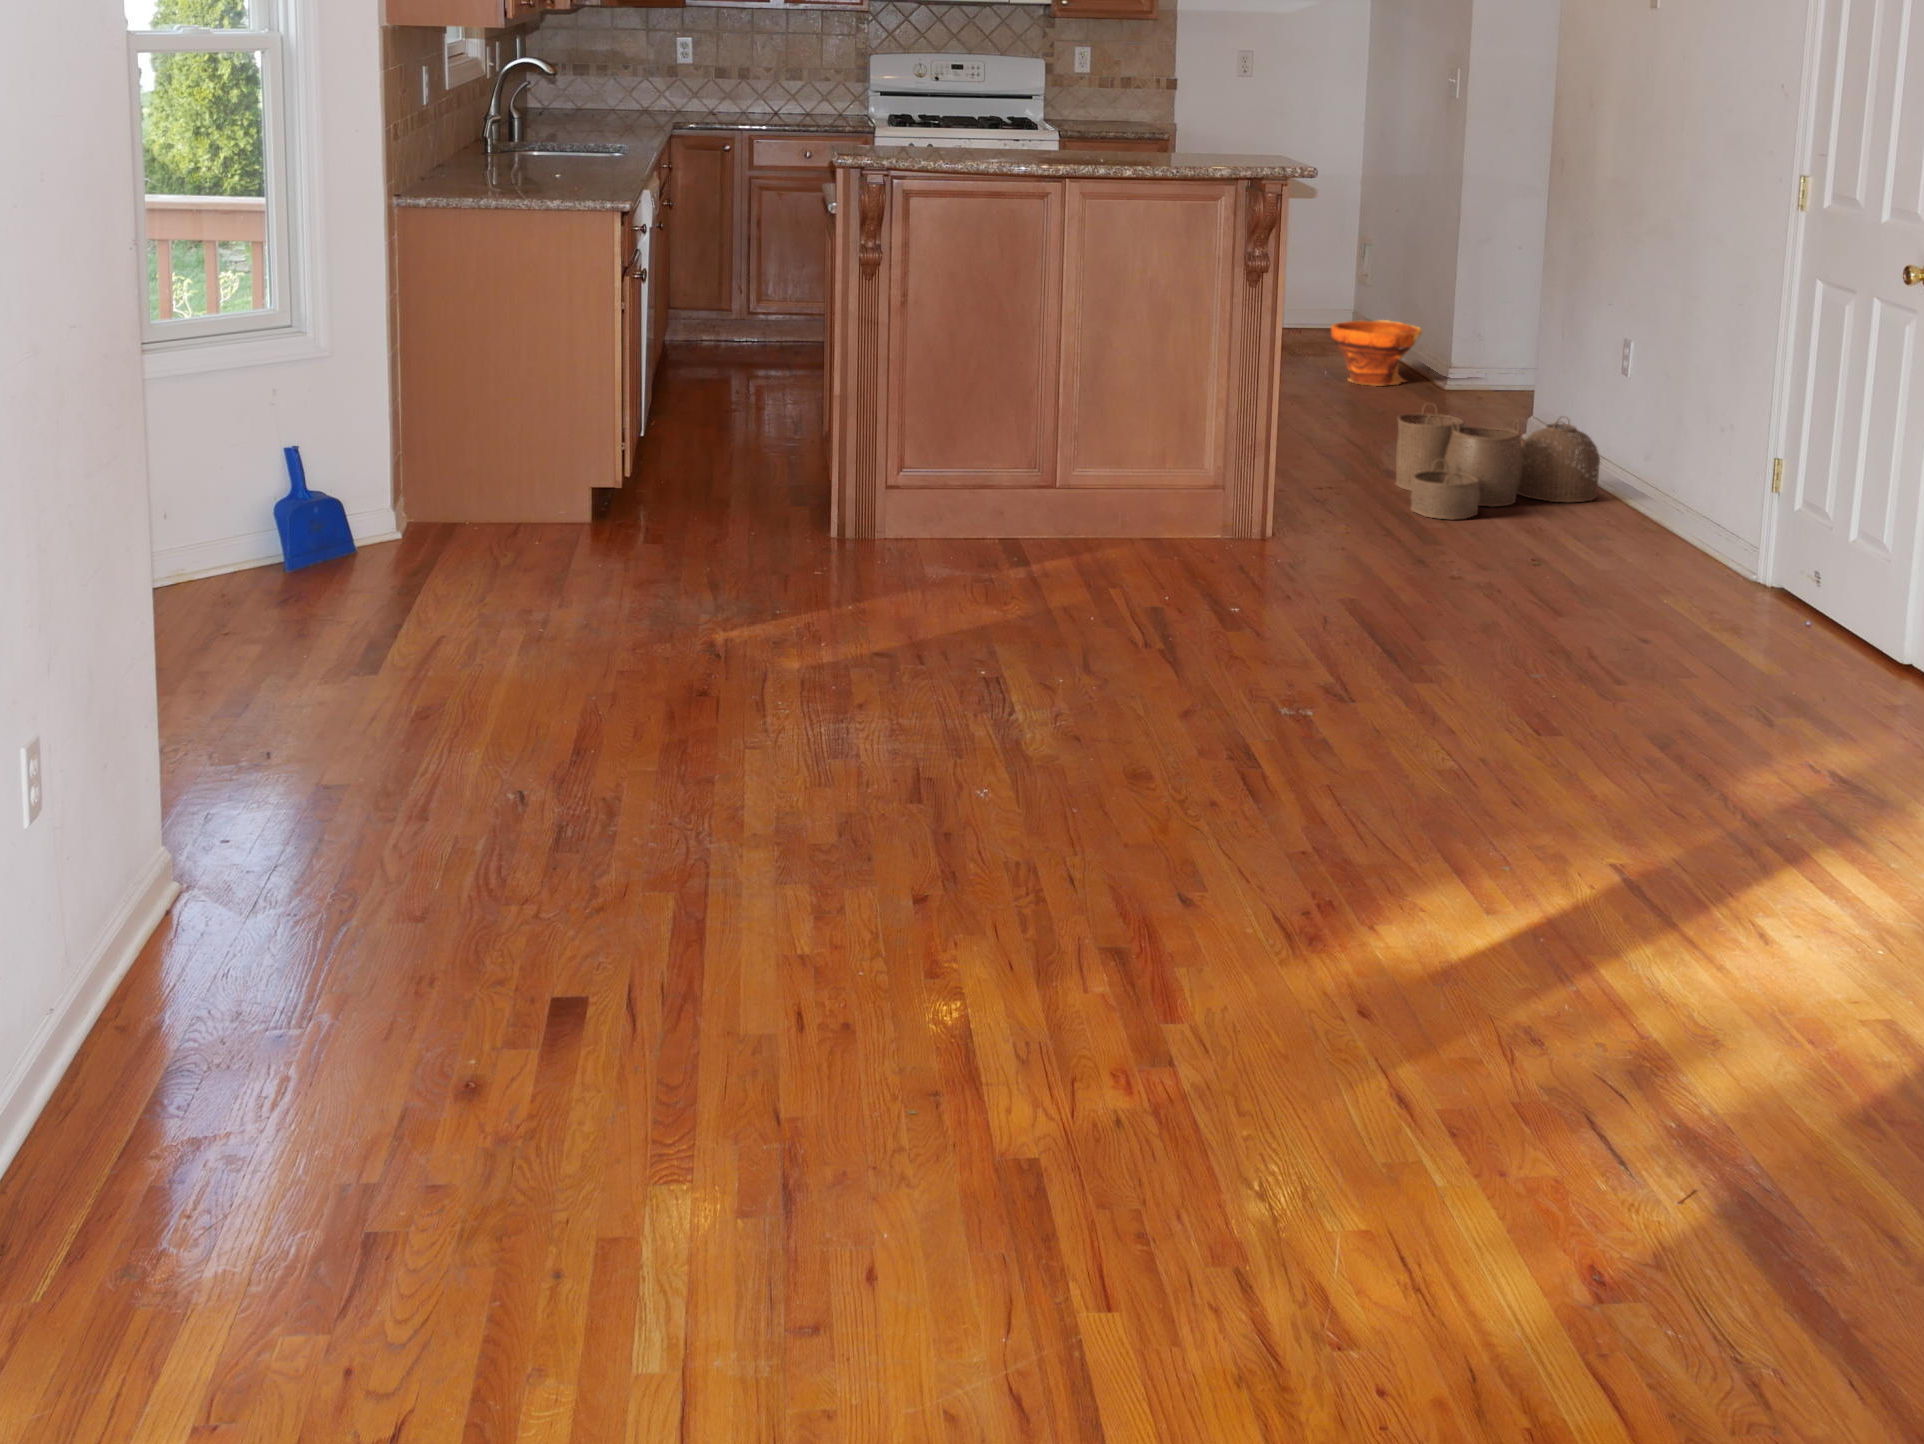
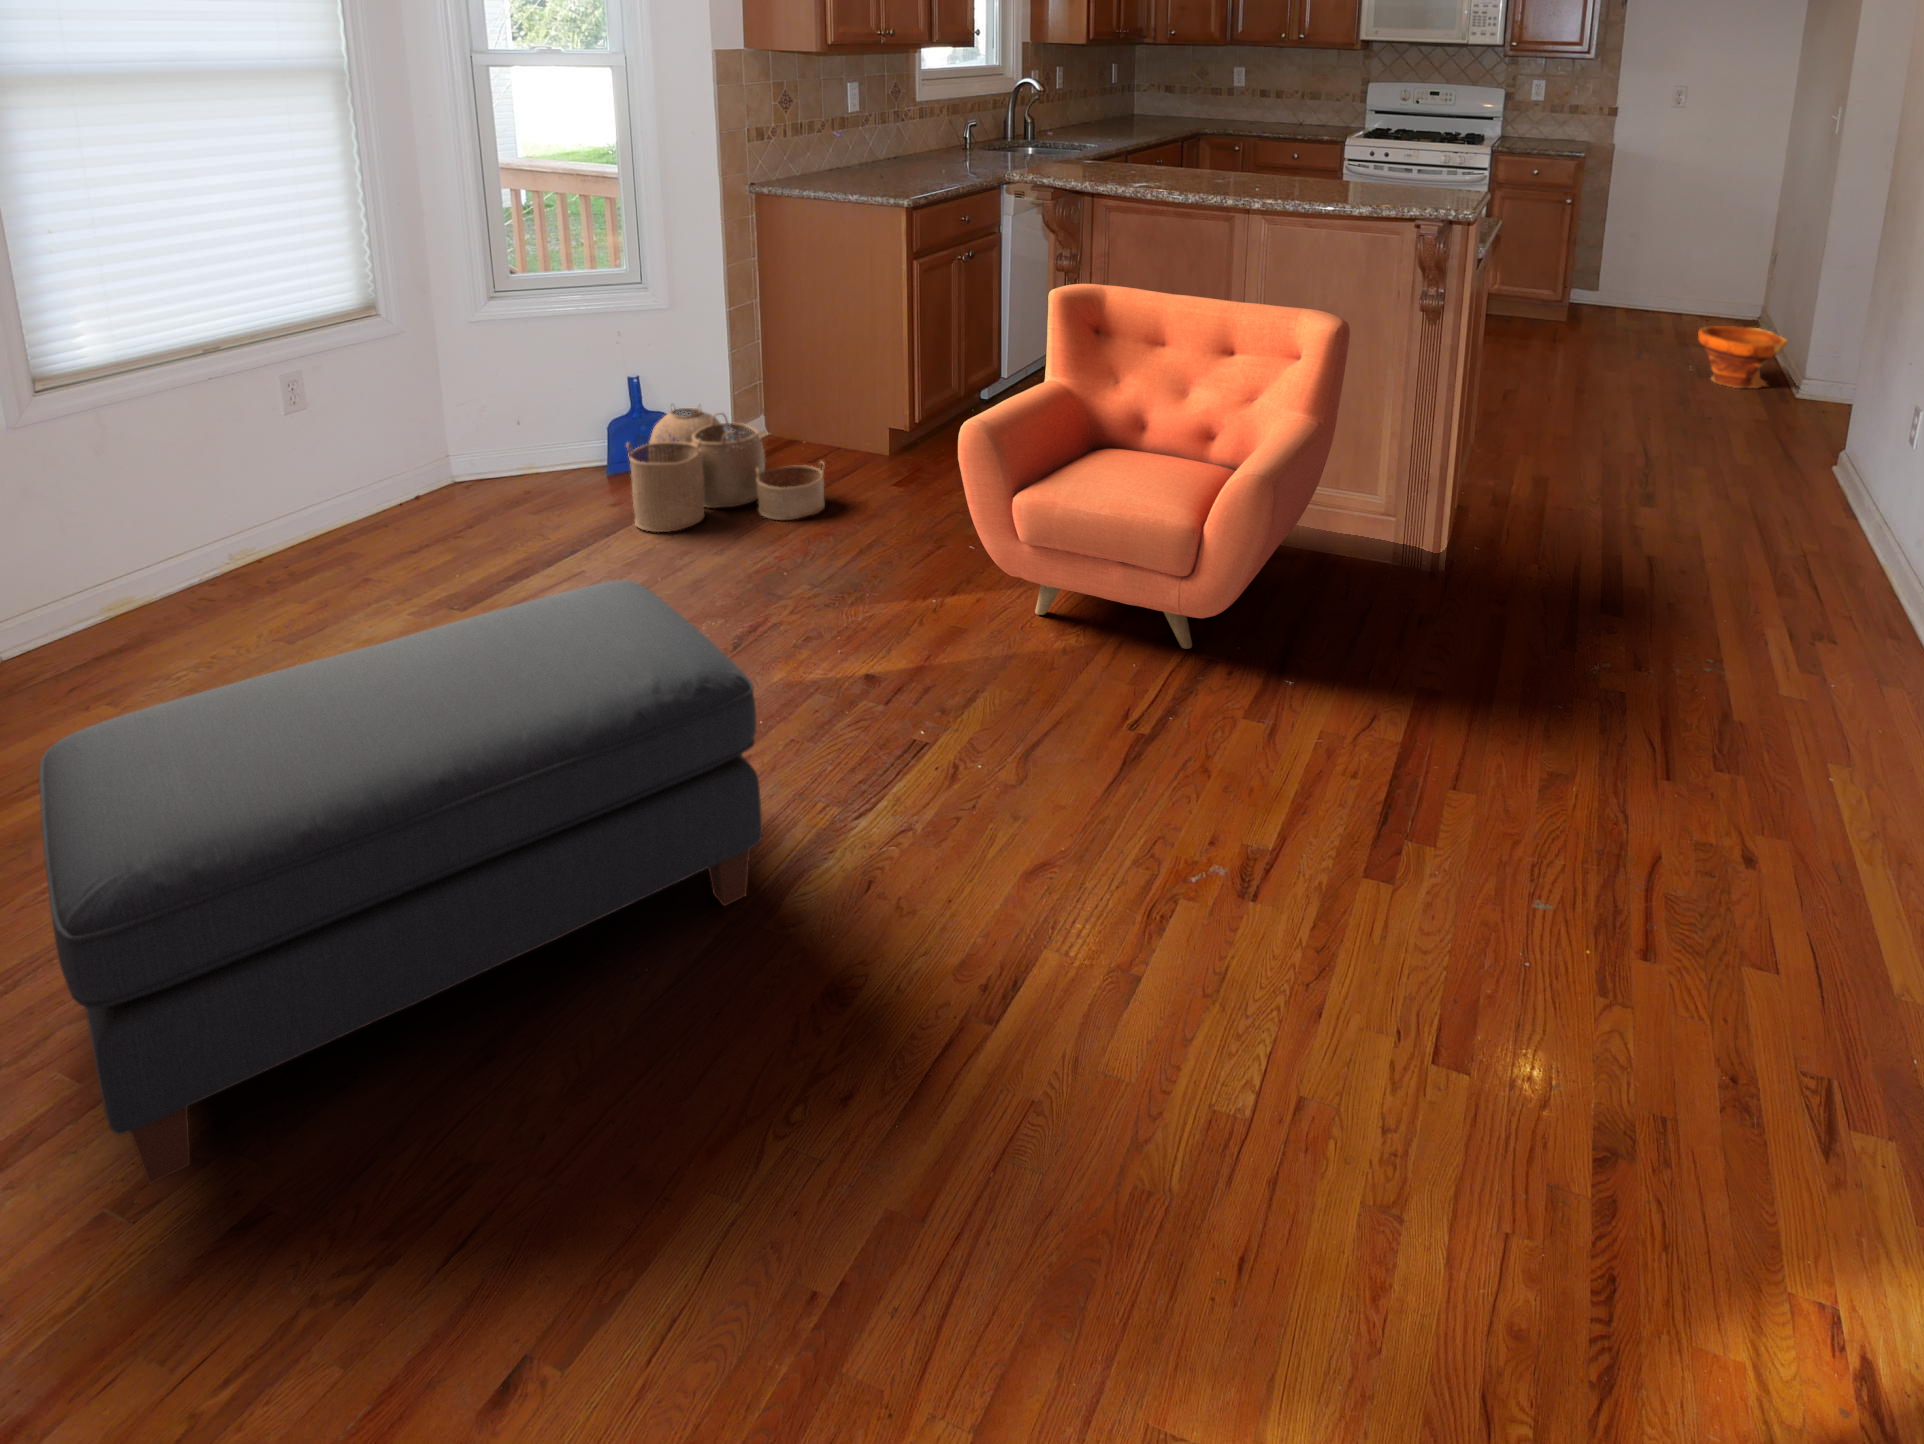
armchair: none [876,273,1223,606] -> present [958,284,1350,649]
woven basket: present [1396,403,1600,520] -> present [627,404,825,532]
ottoman: none [546,530,1019,913] -> present [39,580,762,1184]

